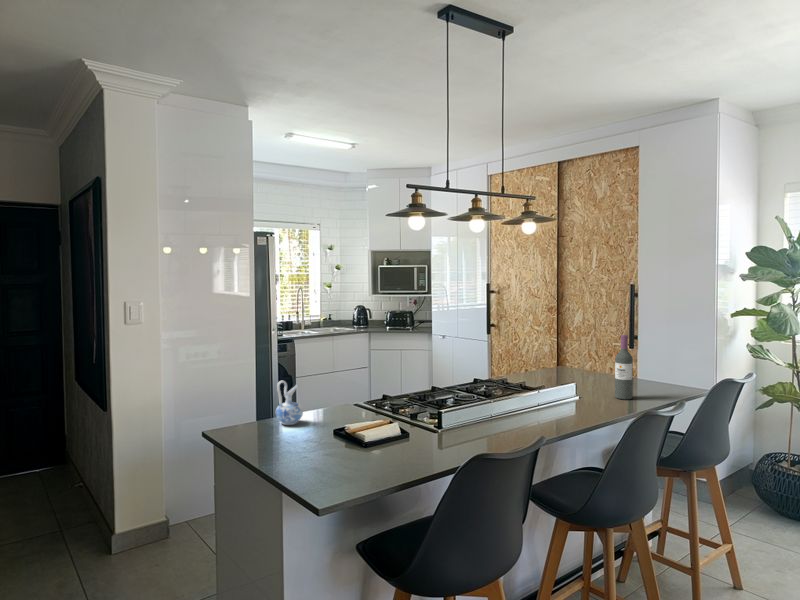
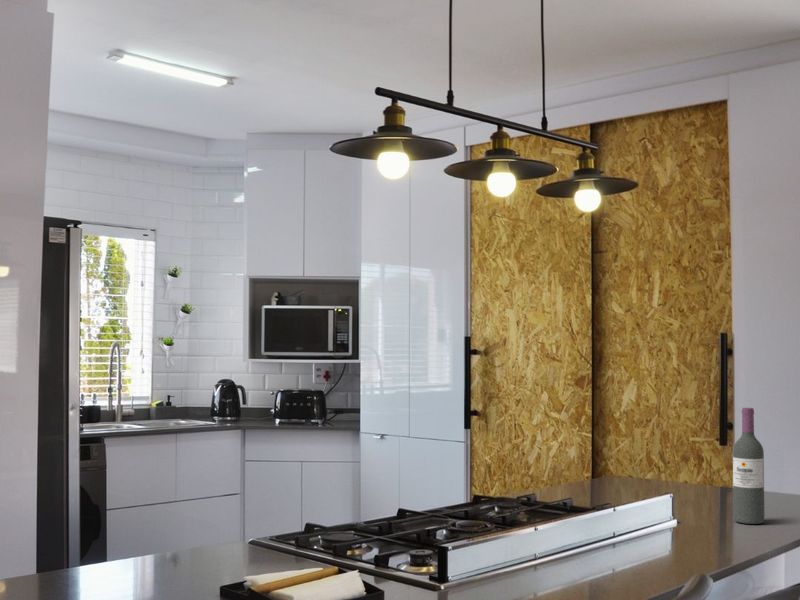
ceramic pitcher: present [276,381,303,425] -> none [117,489,172,579]

